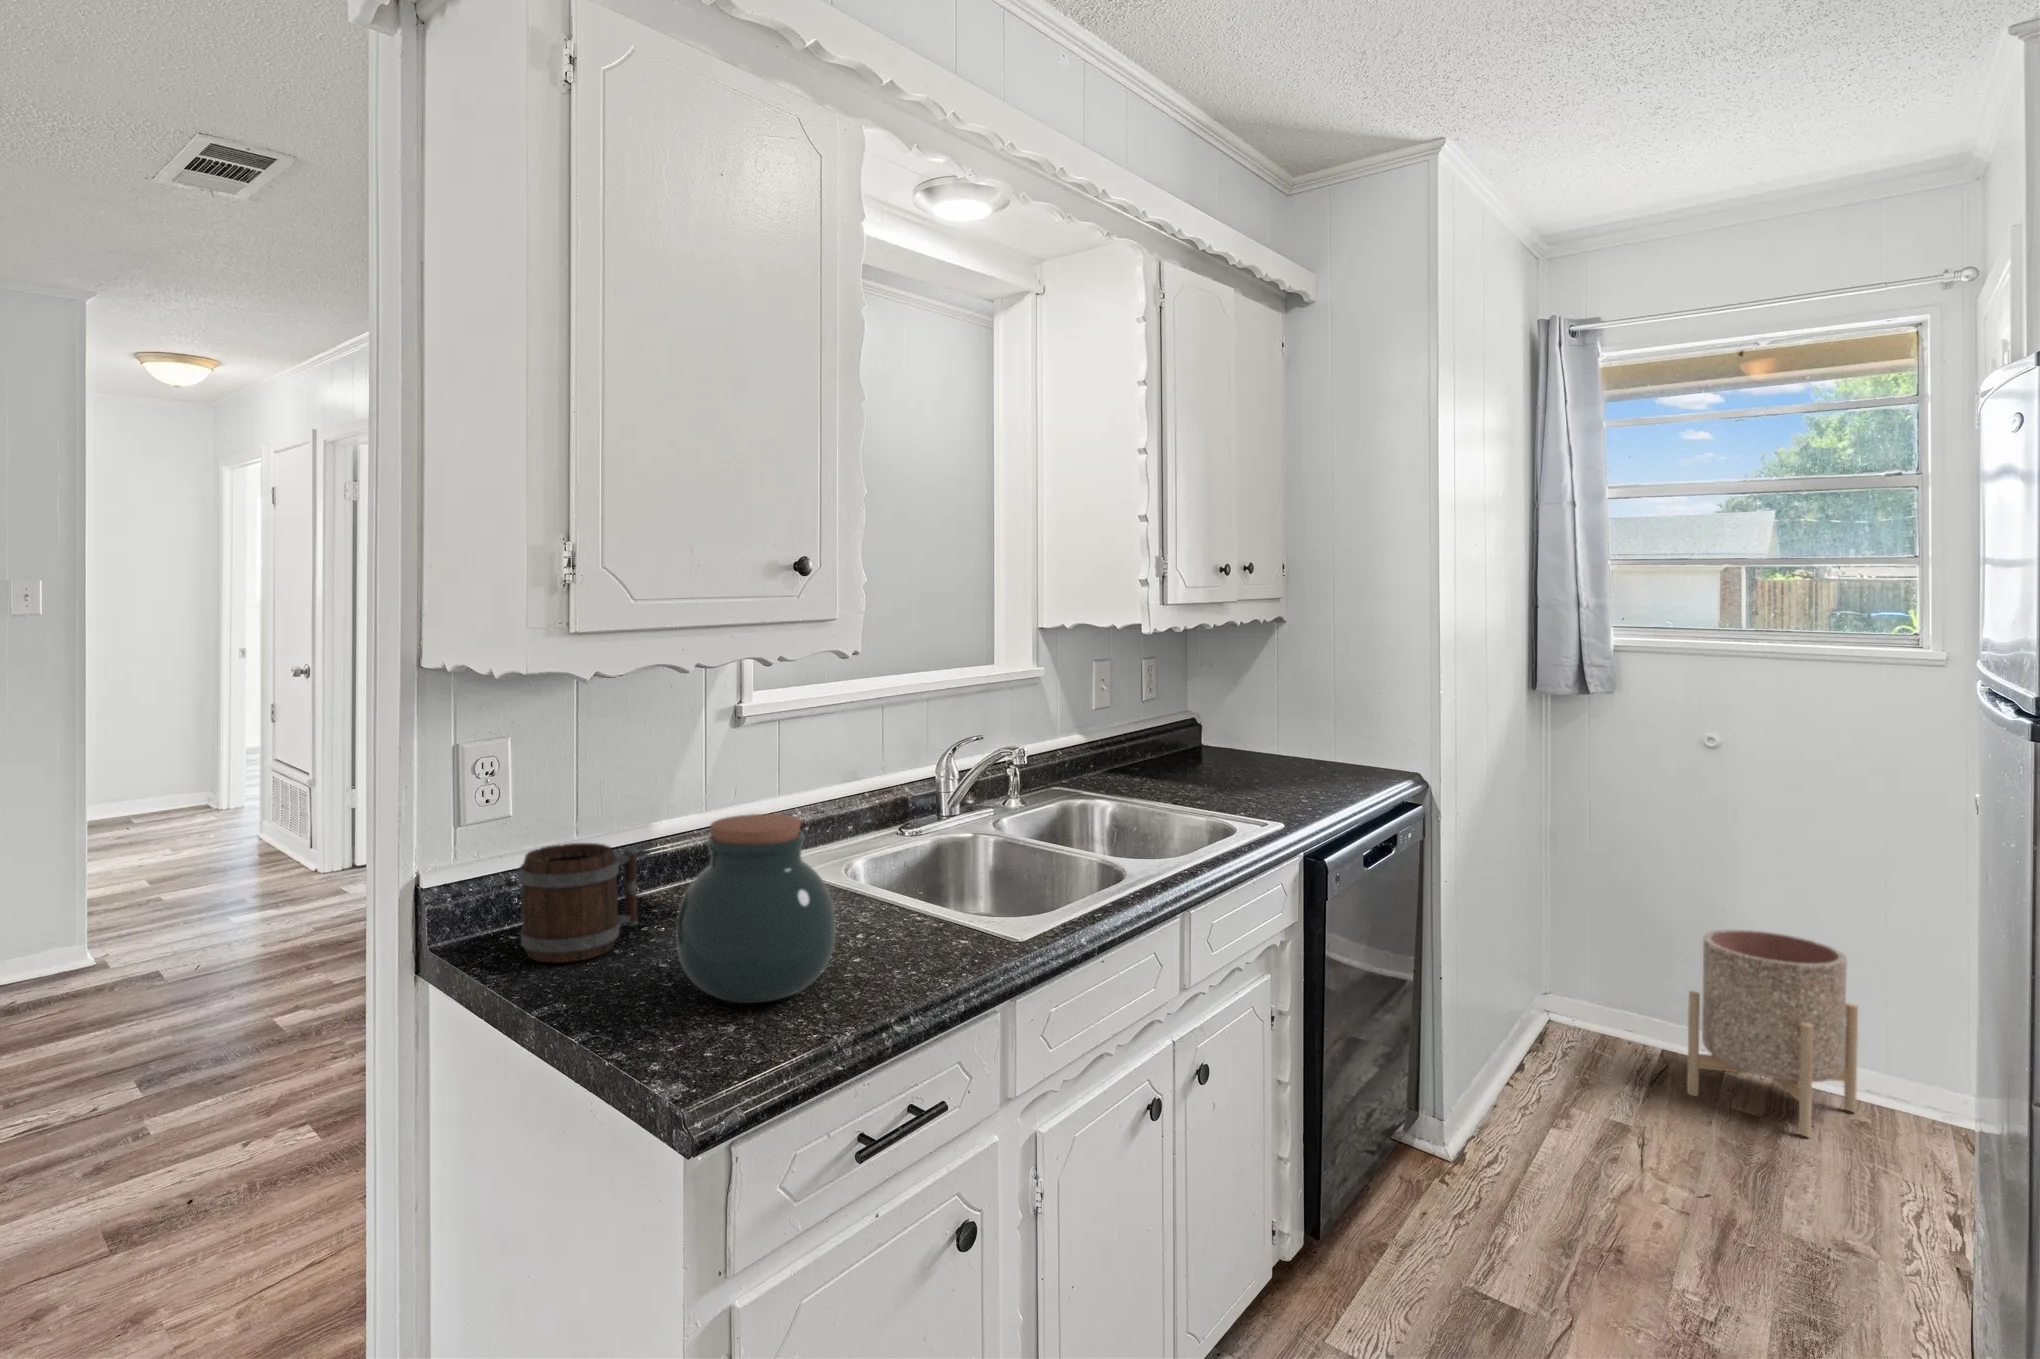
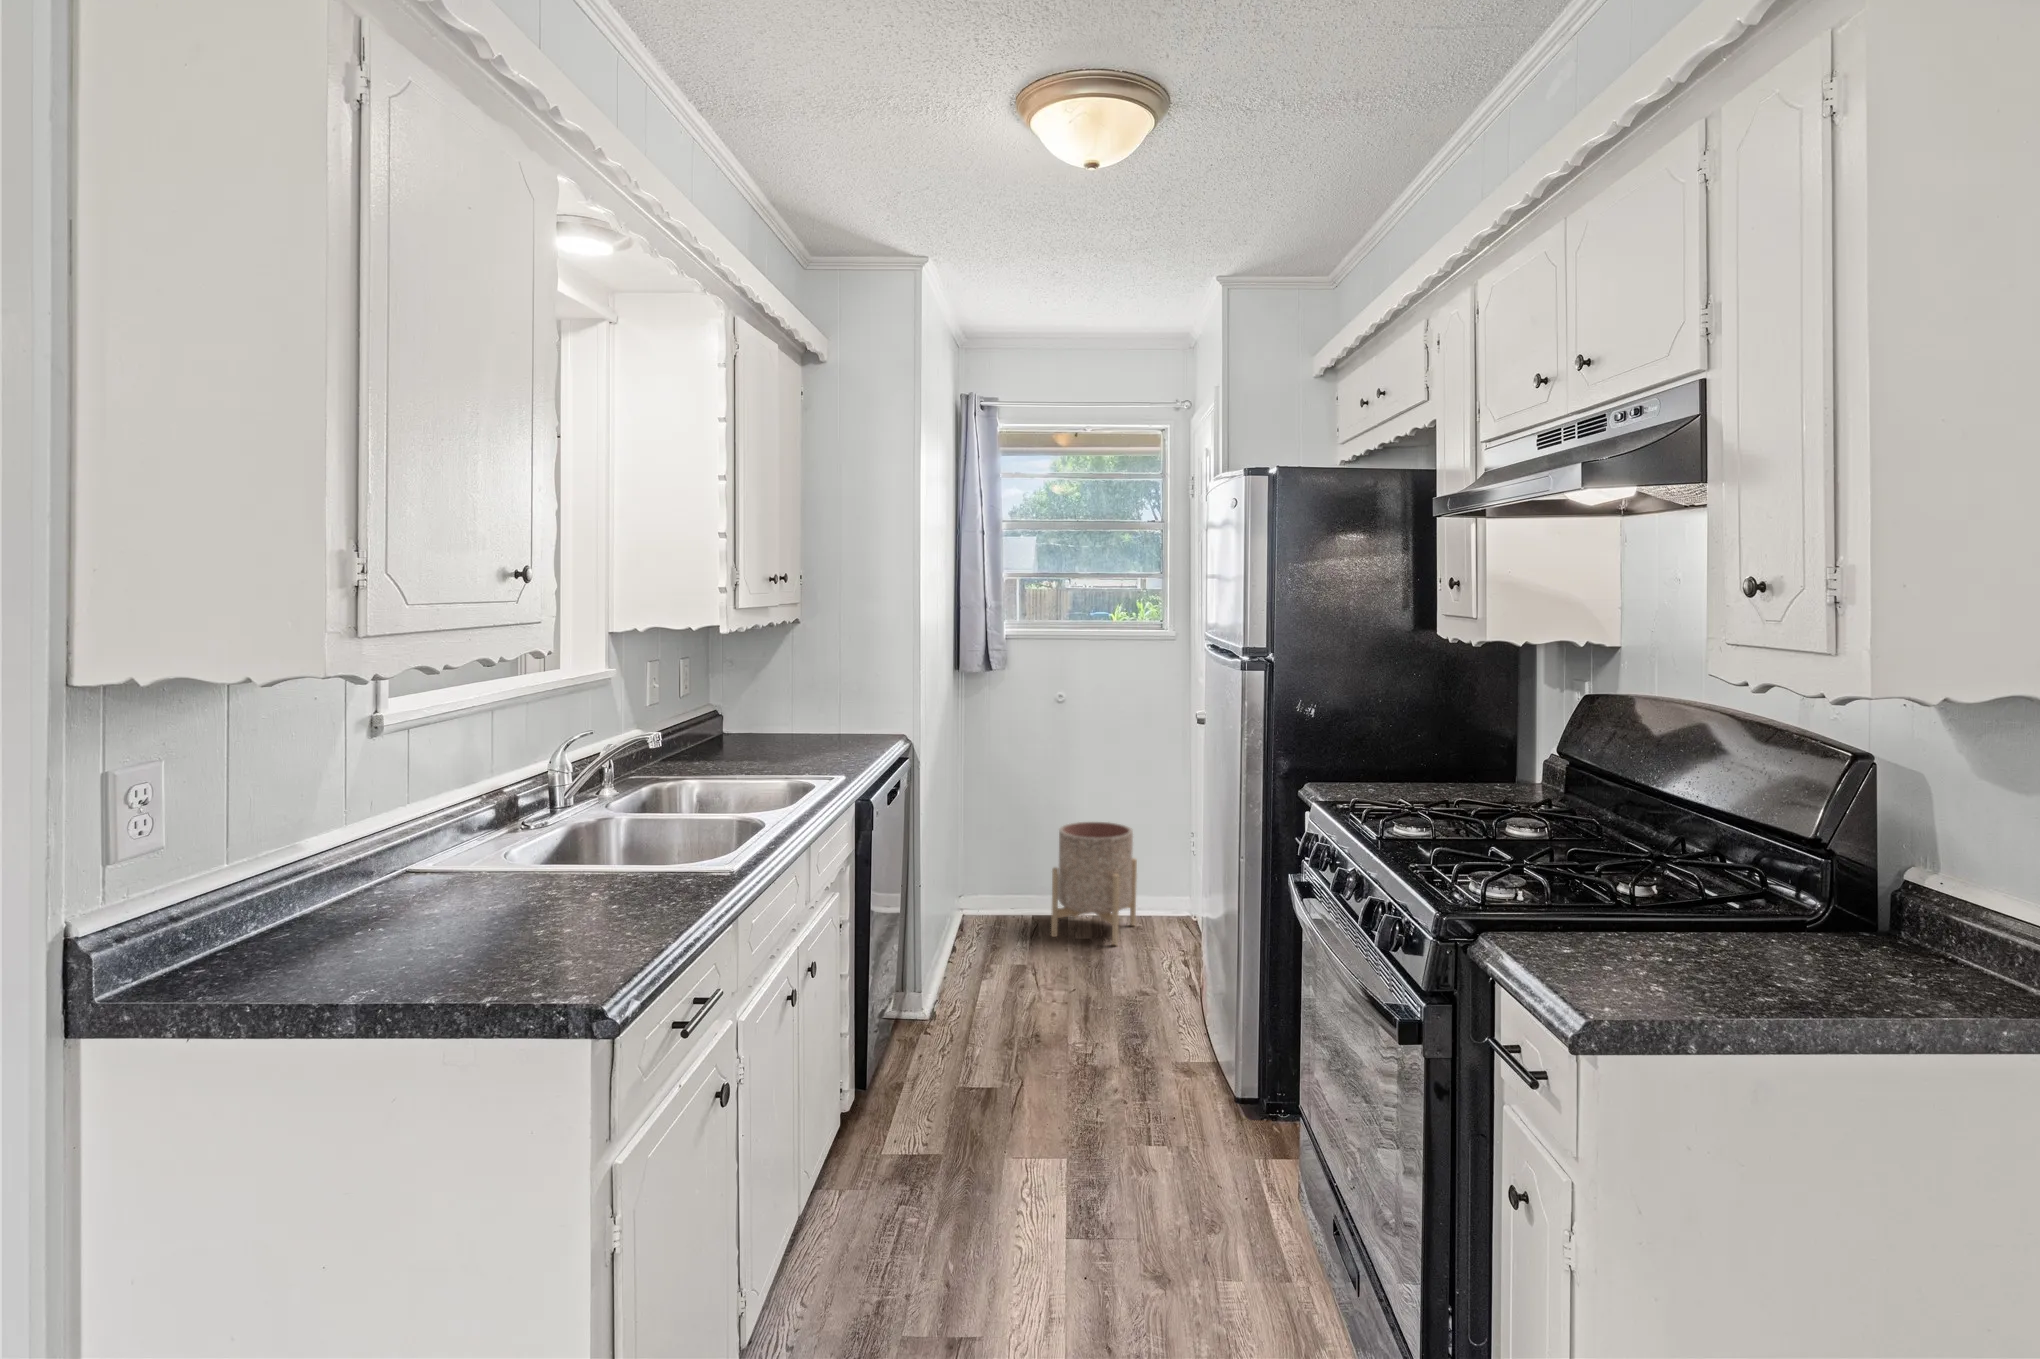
jar: present [677,814,835,1003] -> none [469,804,621,967]
mug: present [520,843,638,963] -> none [224,860,347,985]

